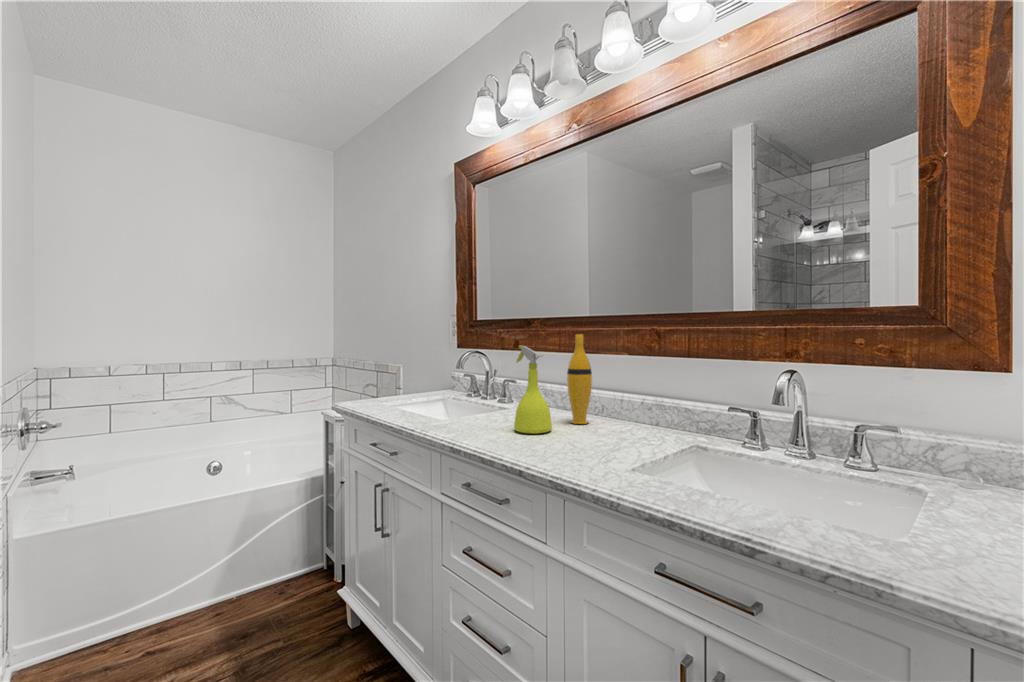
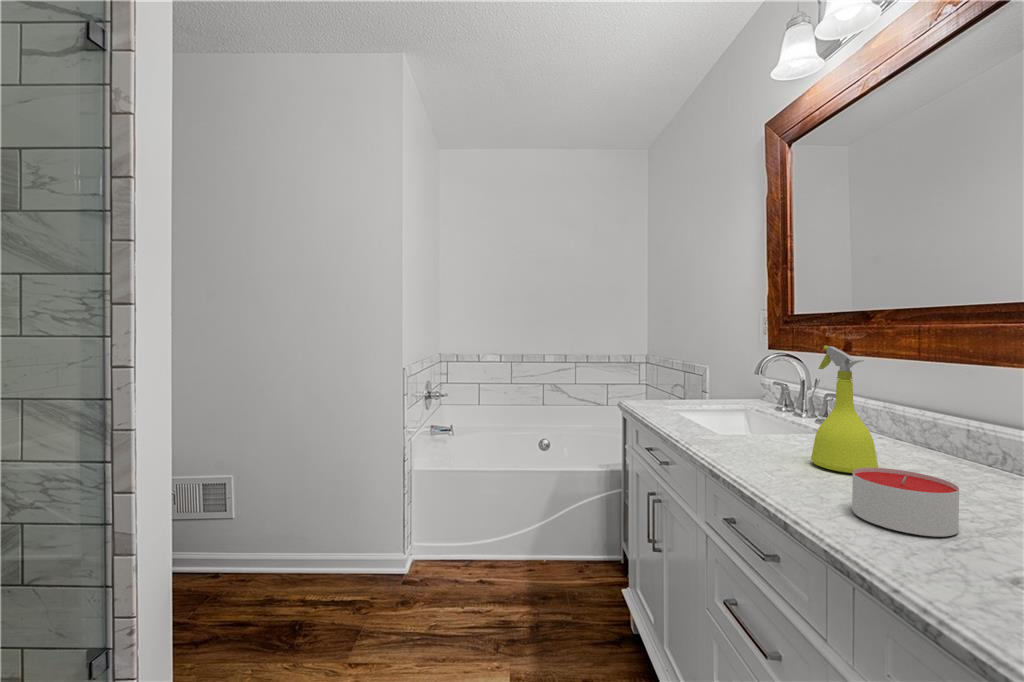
vase: present [567,334,592,424] -> none [917,331,970,473]
candle: none [552,424,603,460] -> present [852,468,959,537]

